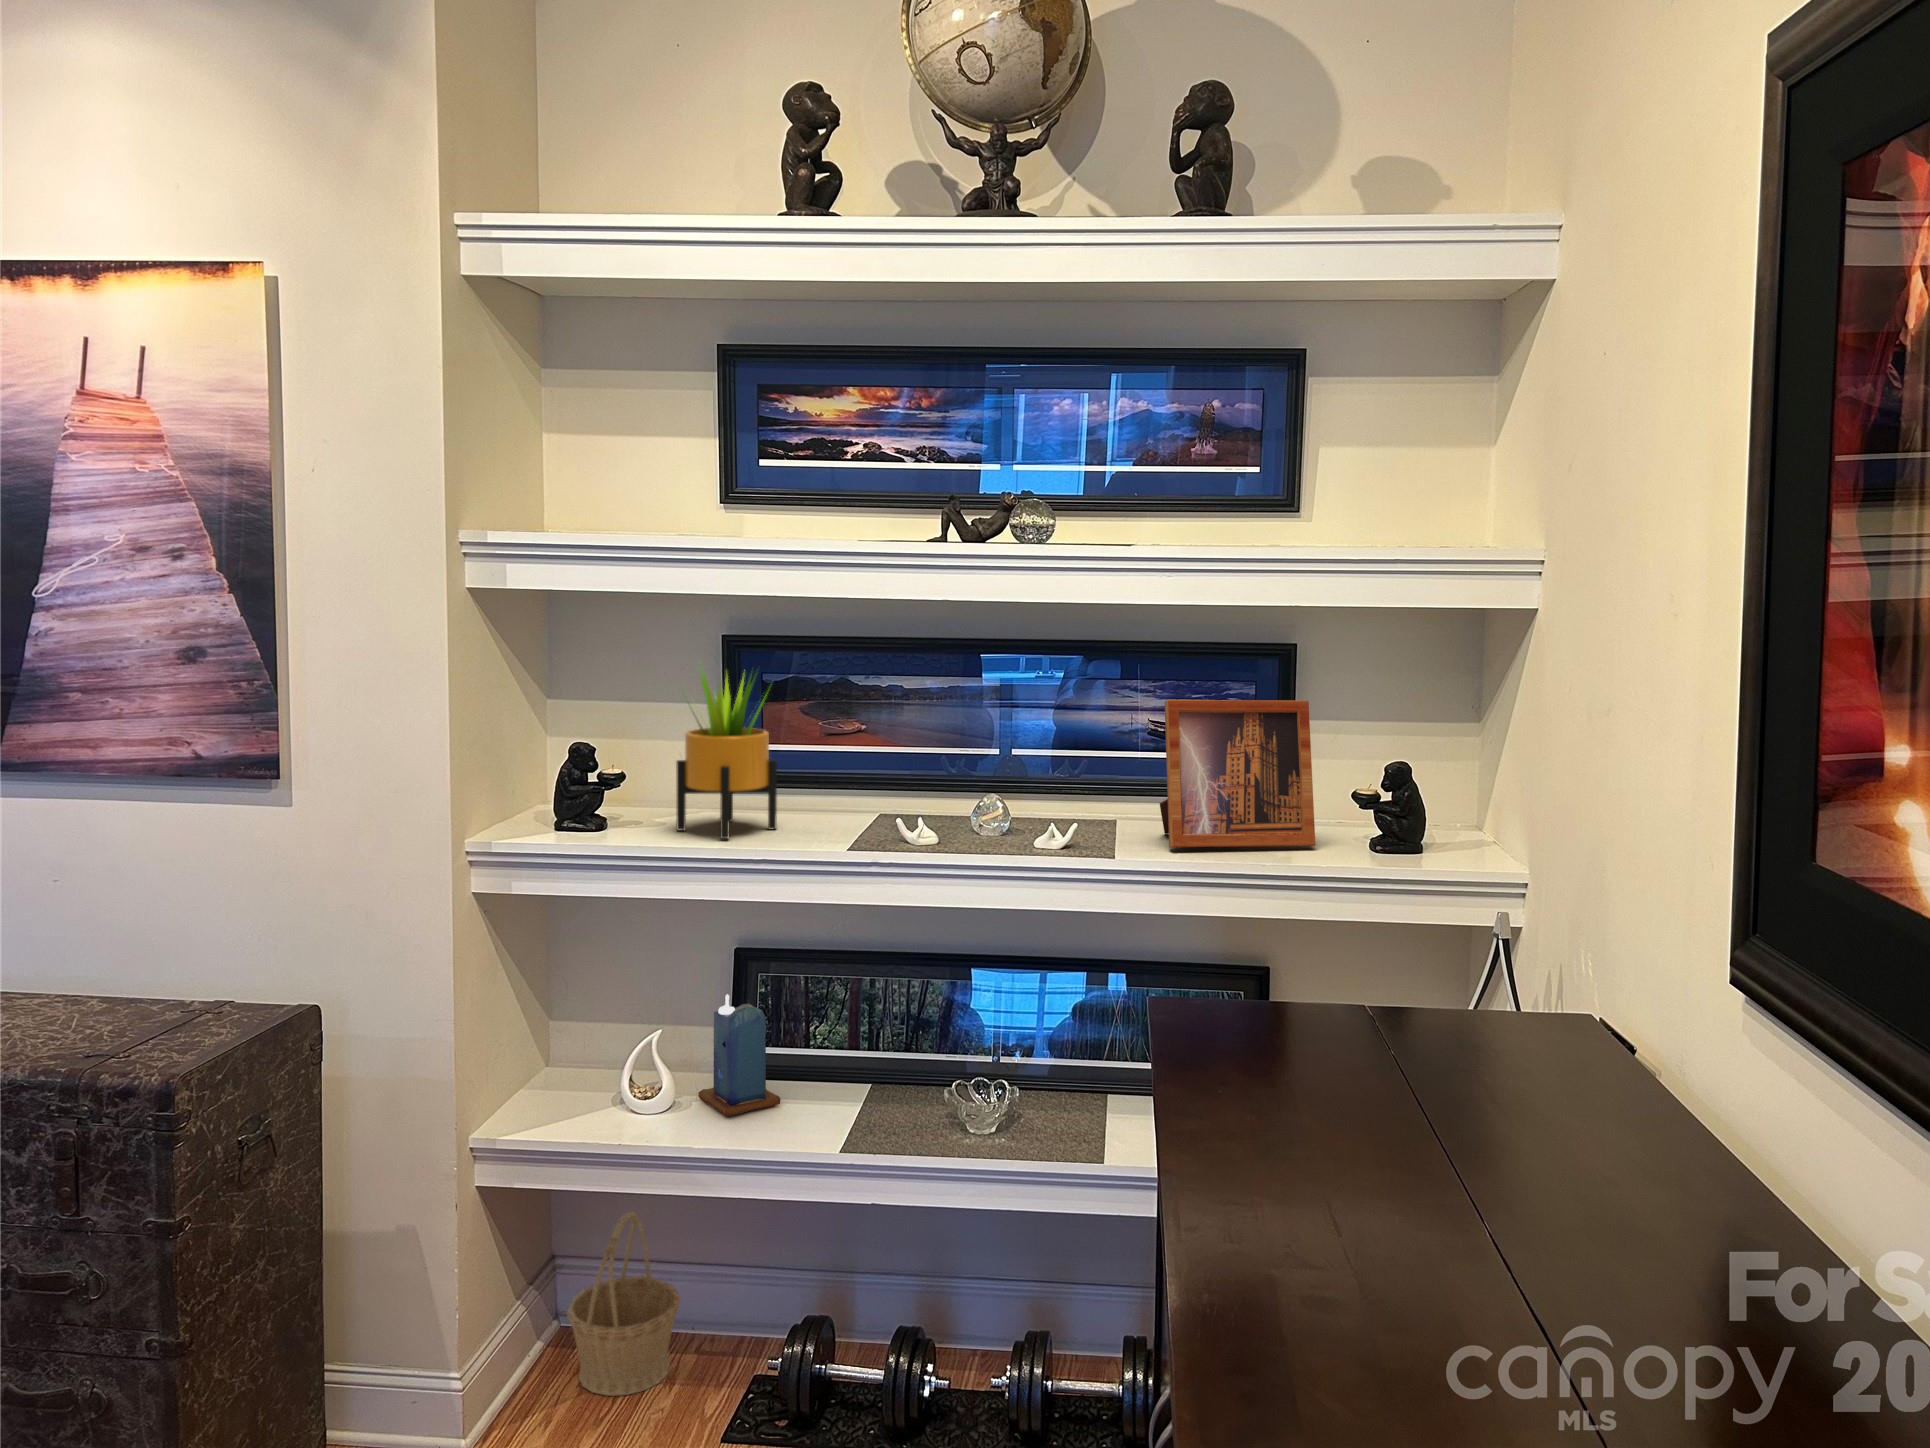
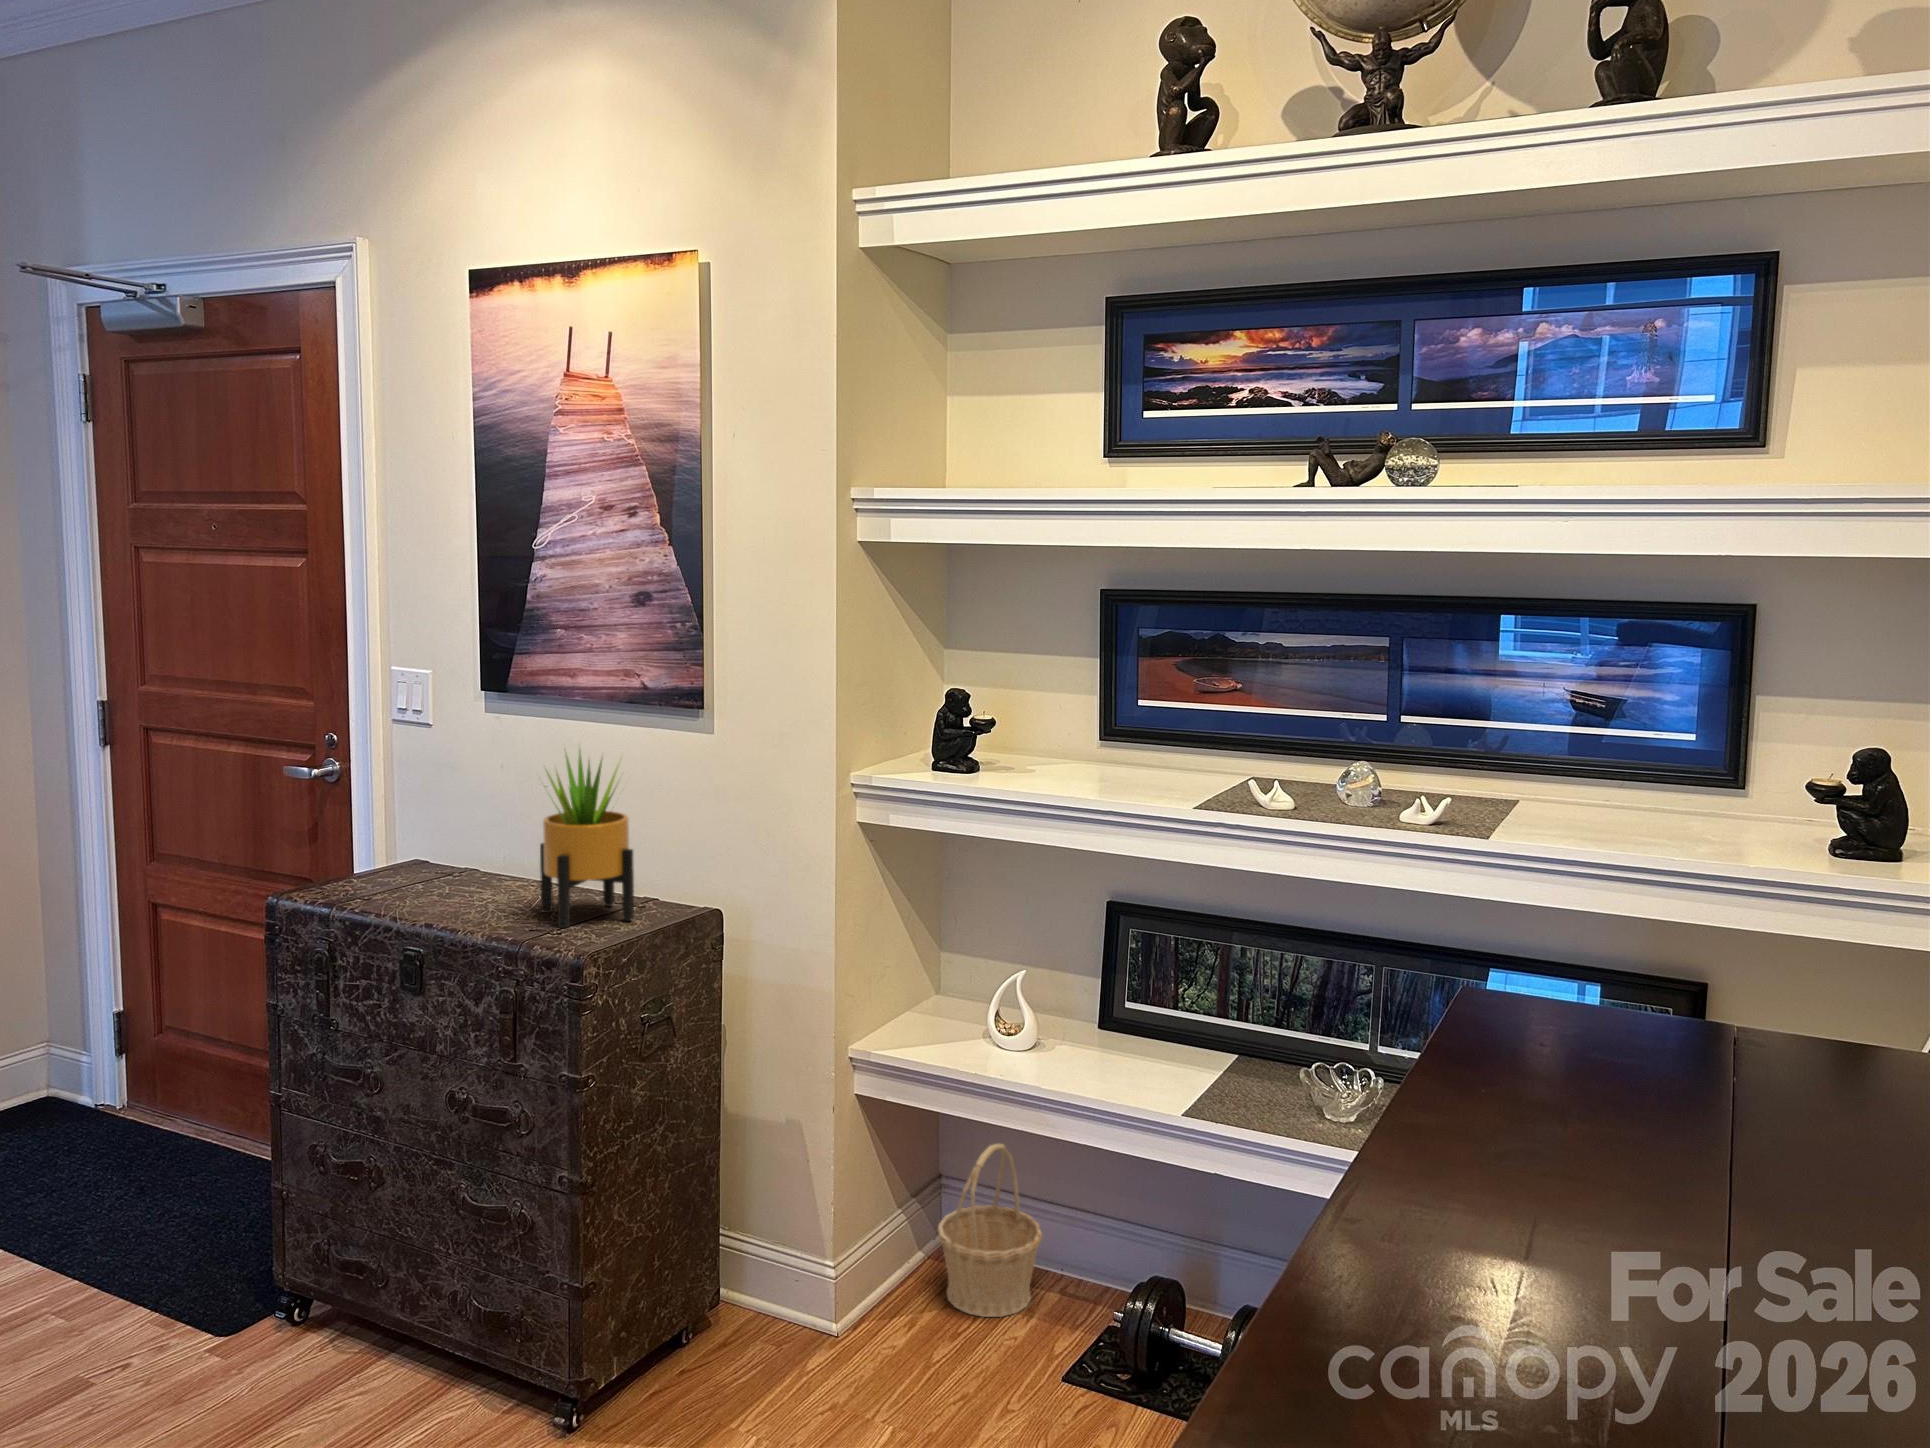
potted plant: present [676,665,777,839] -> present [540,749,634,928]
picture frame: present [1160,700,1315,847] -> none [1561,663,1758,843]
candle: present [698,994,780,1117] -> none [1063,944,1139,1065]

